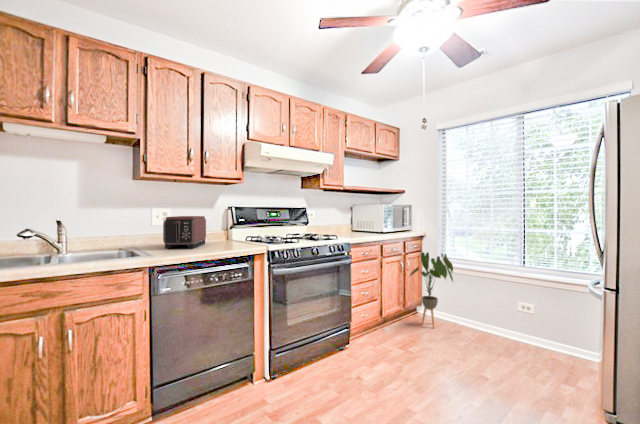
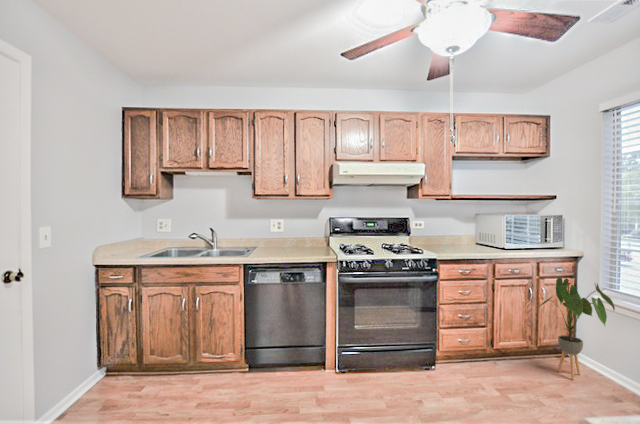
toaster: present [163,216,206,249] -> none [265,226,303,253]

